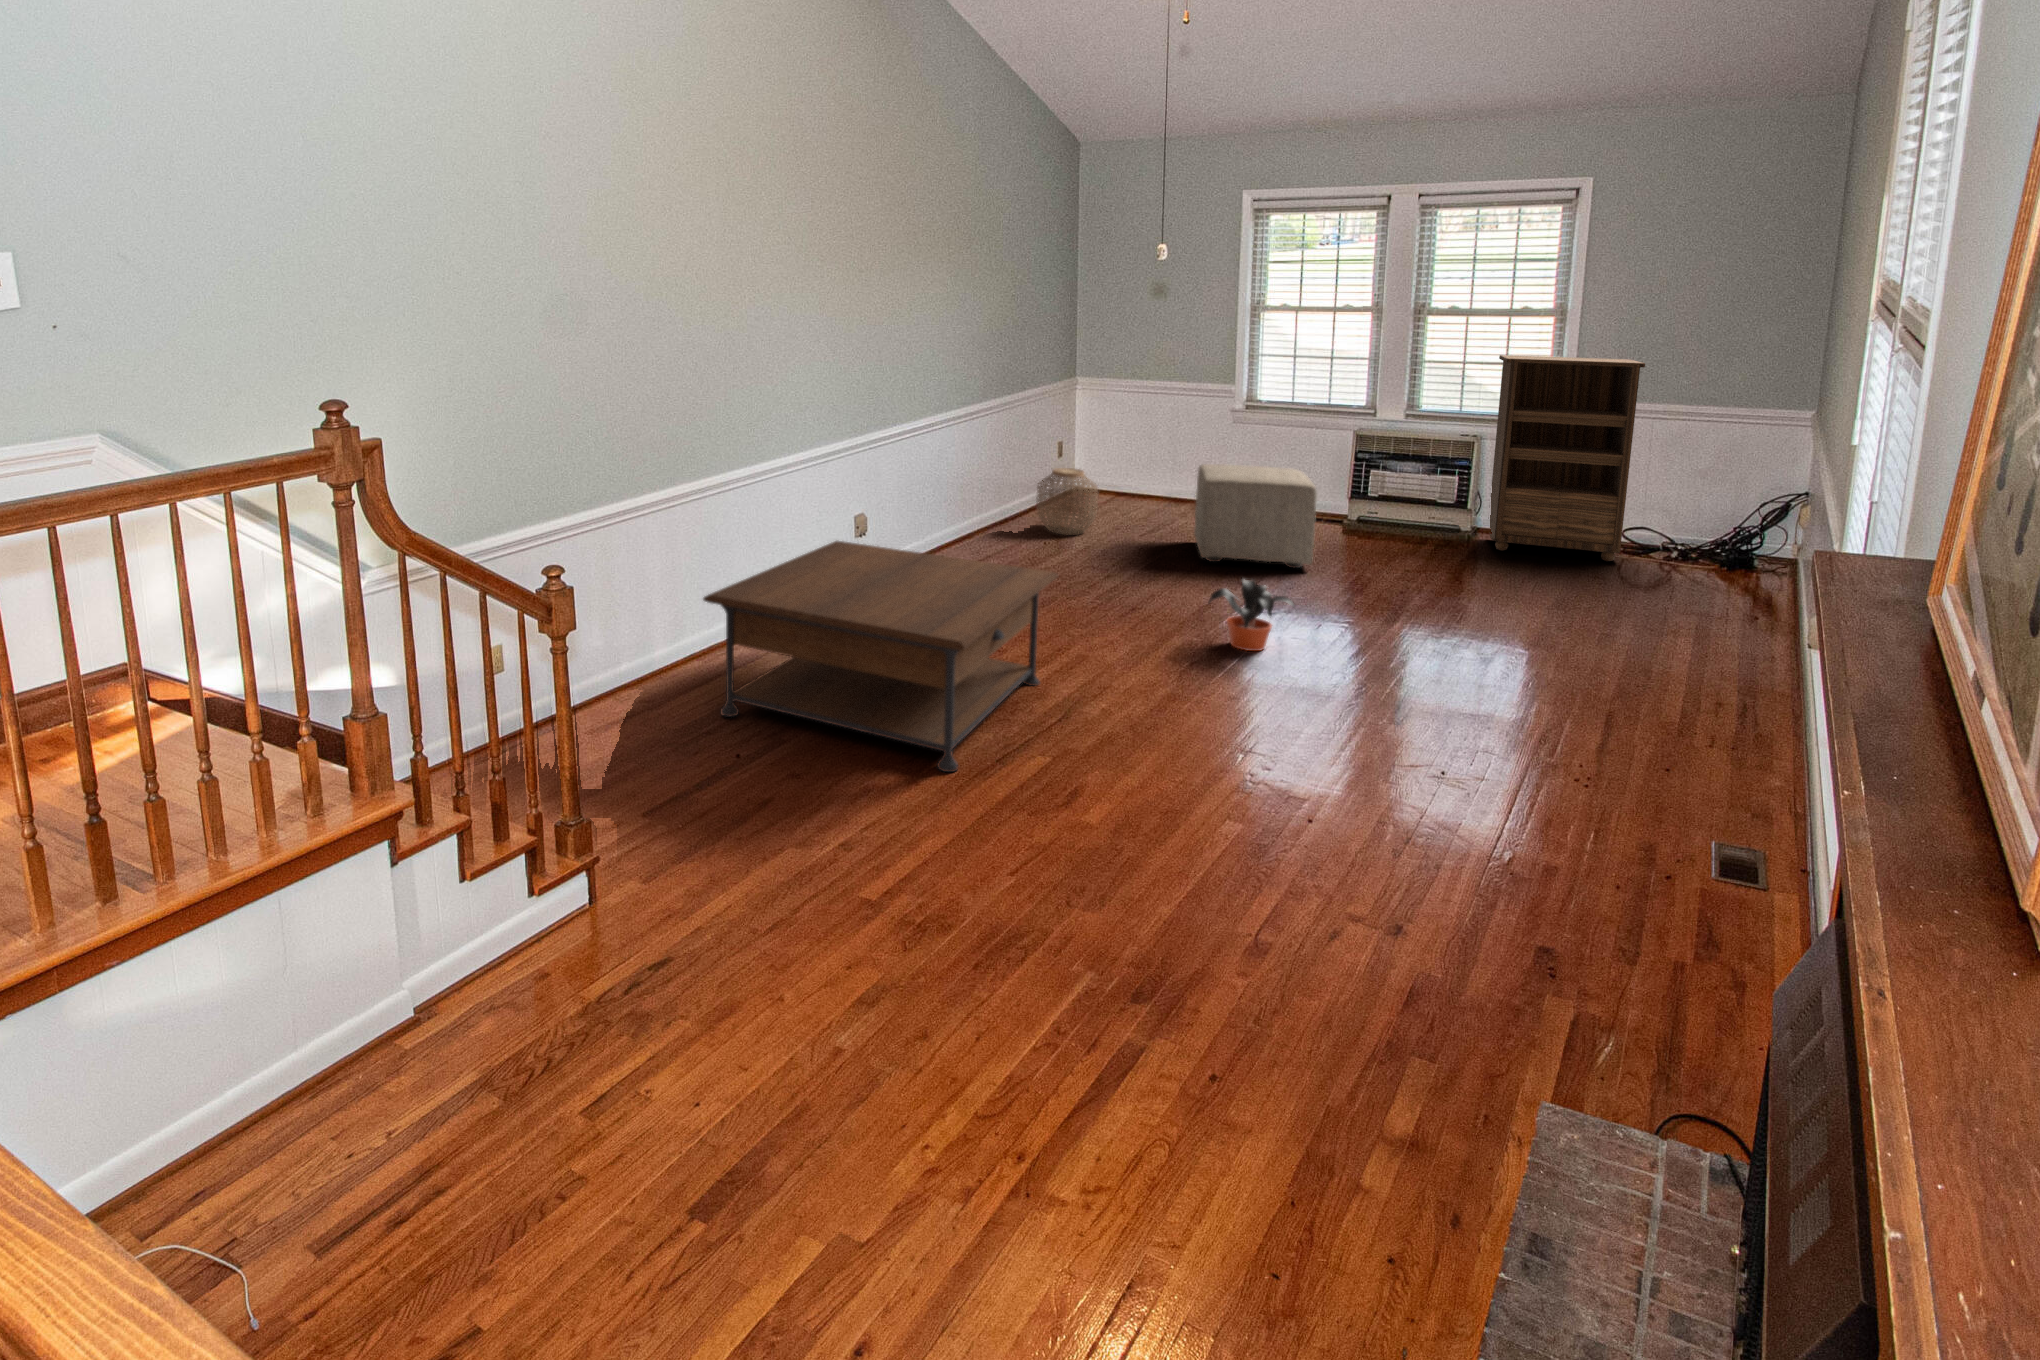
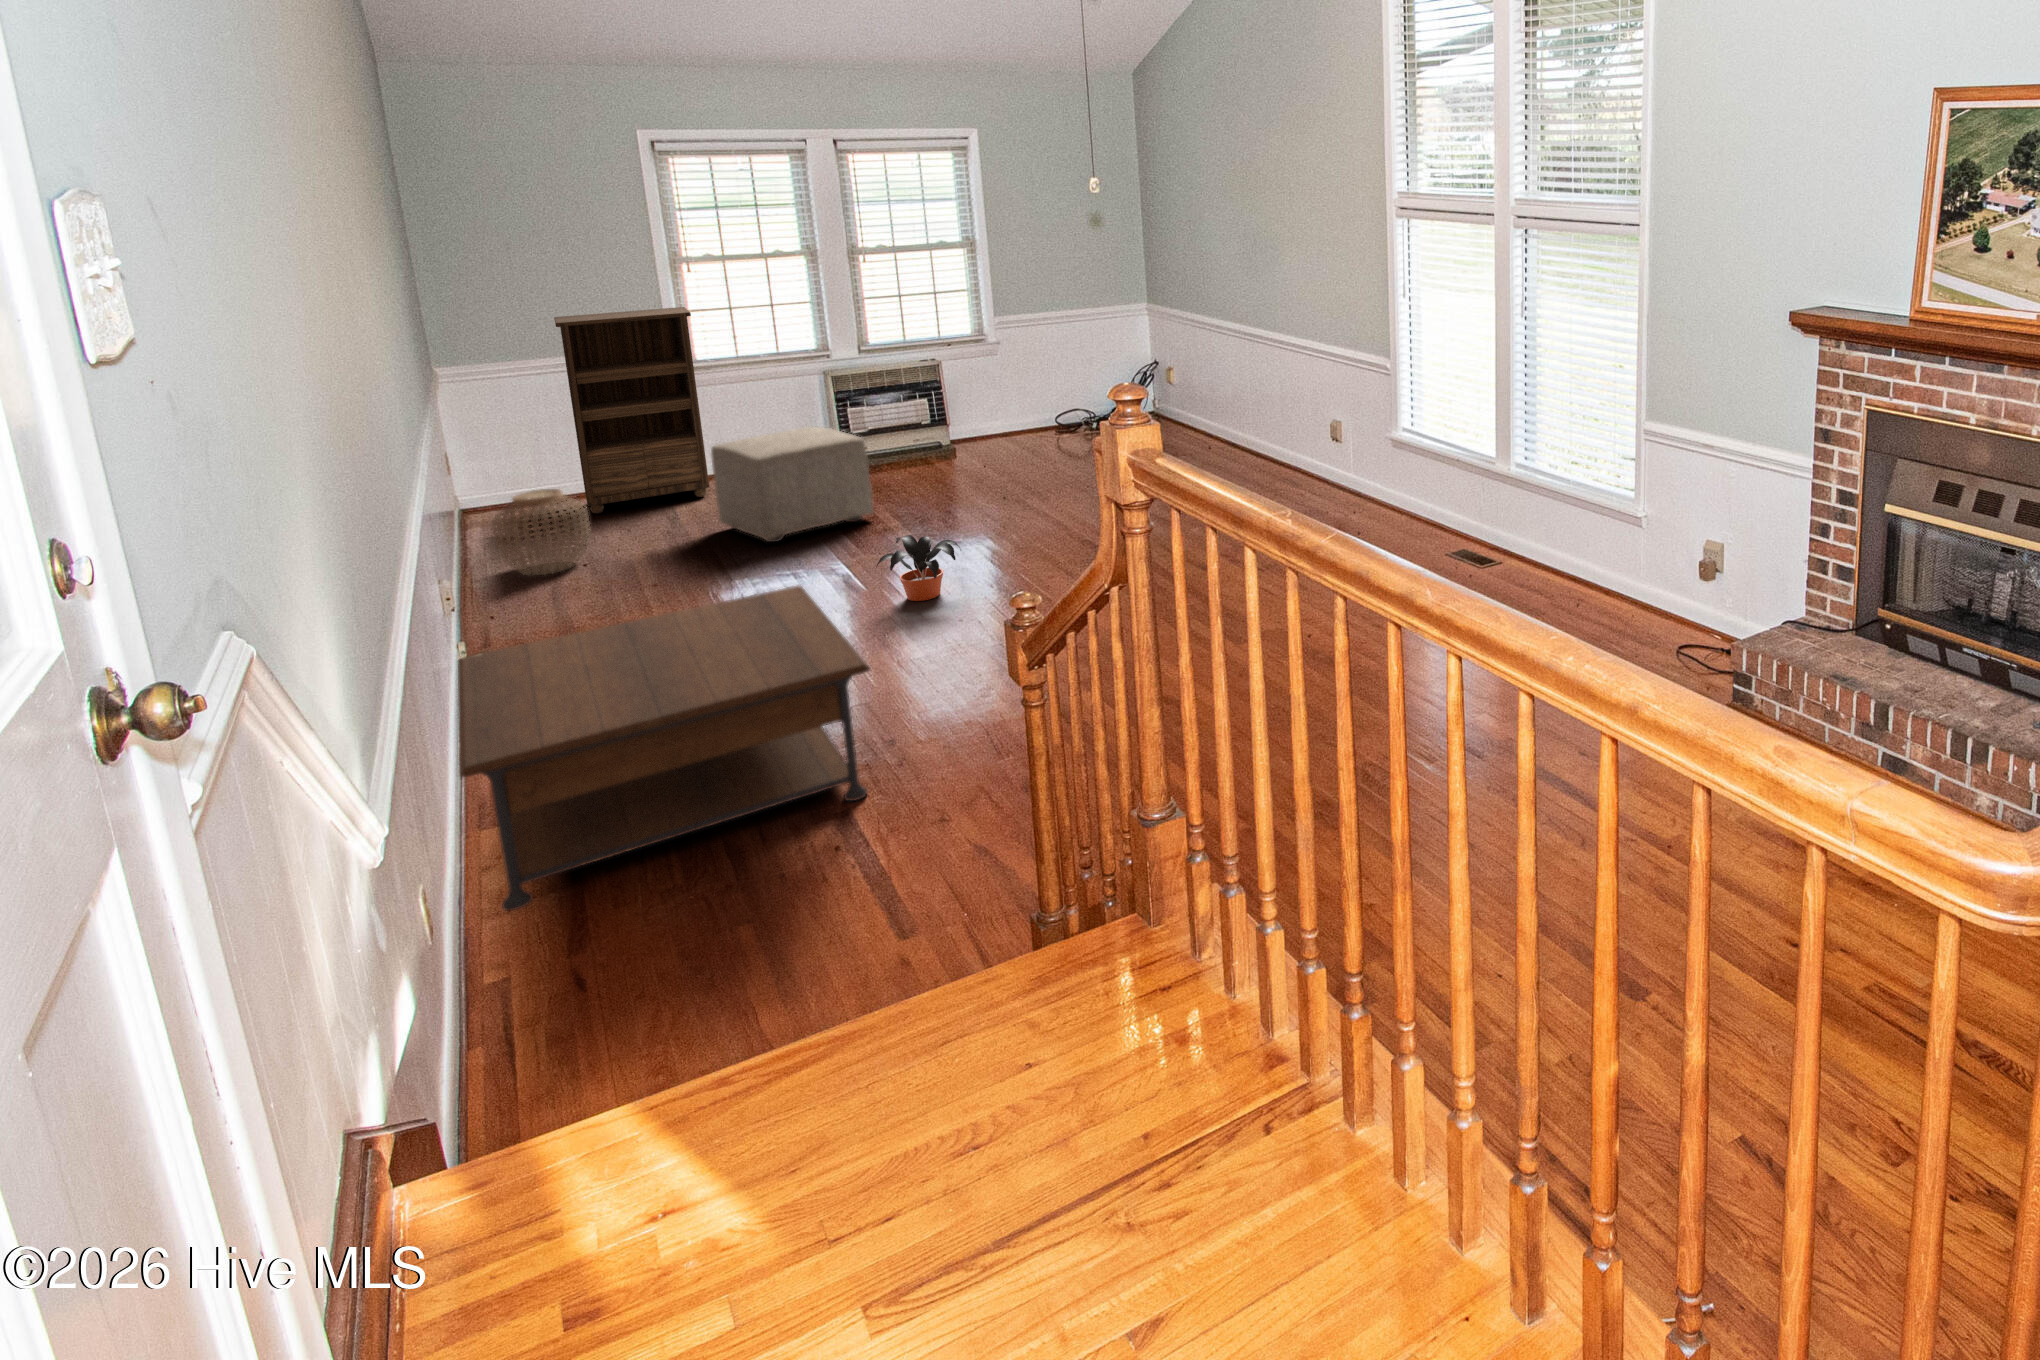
bookshelf: present [1488,355,1645,561] -> present [554,307,709,513]

